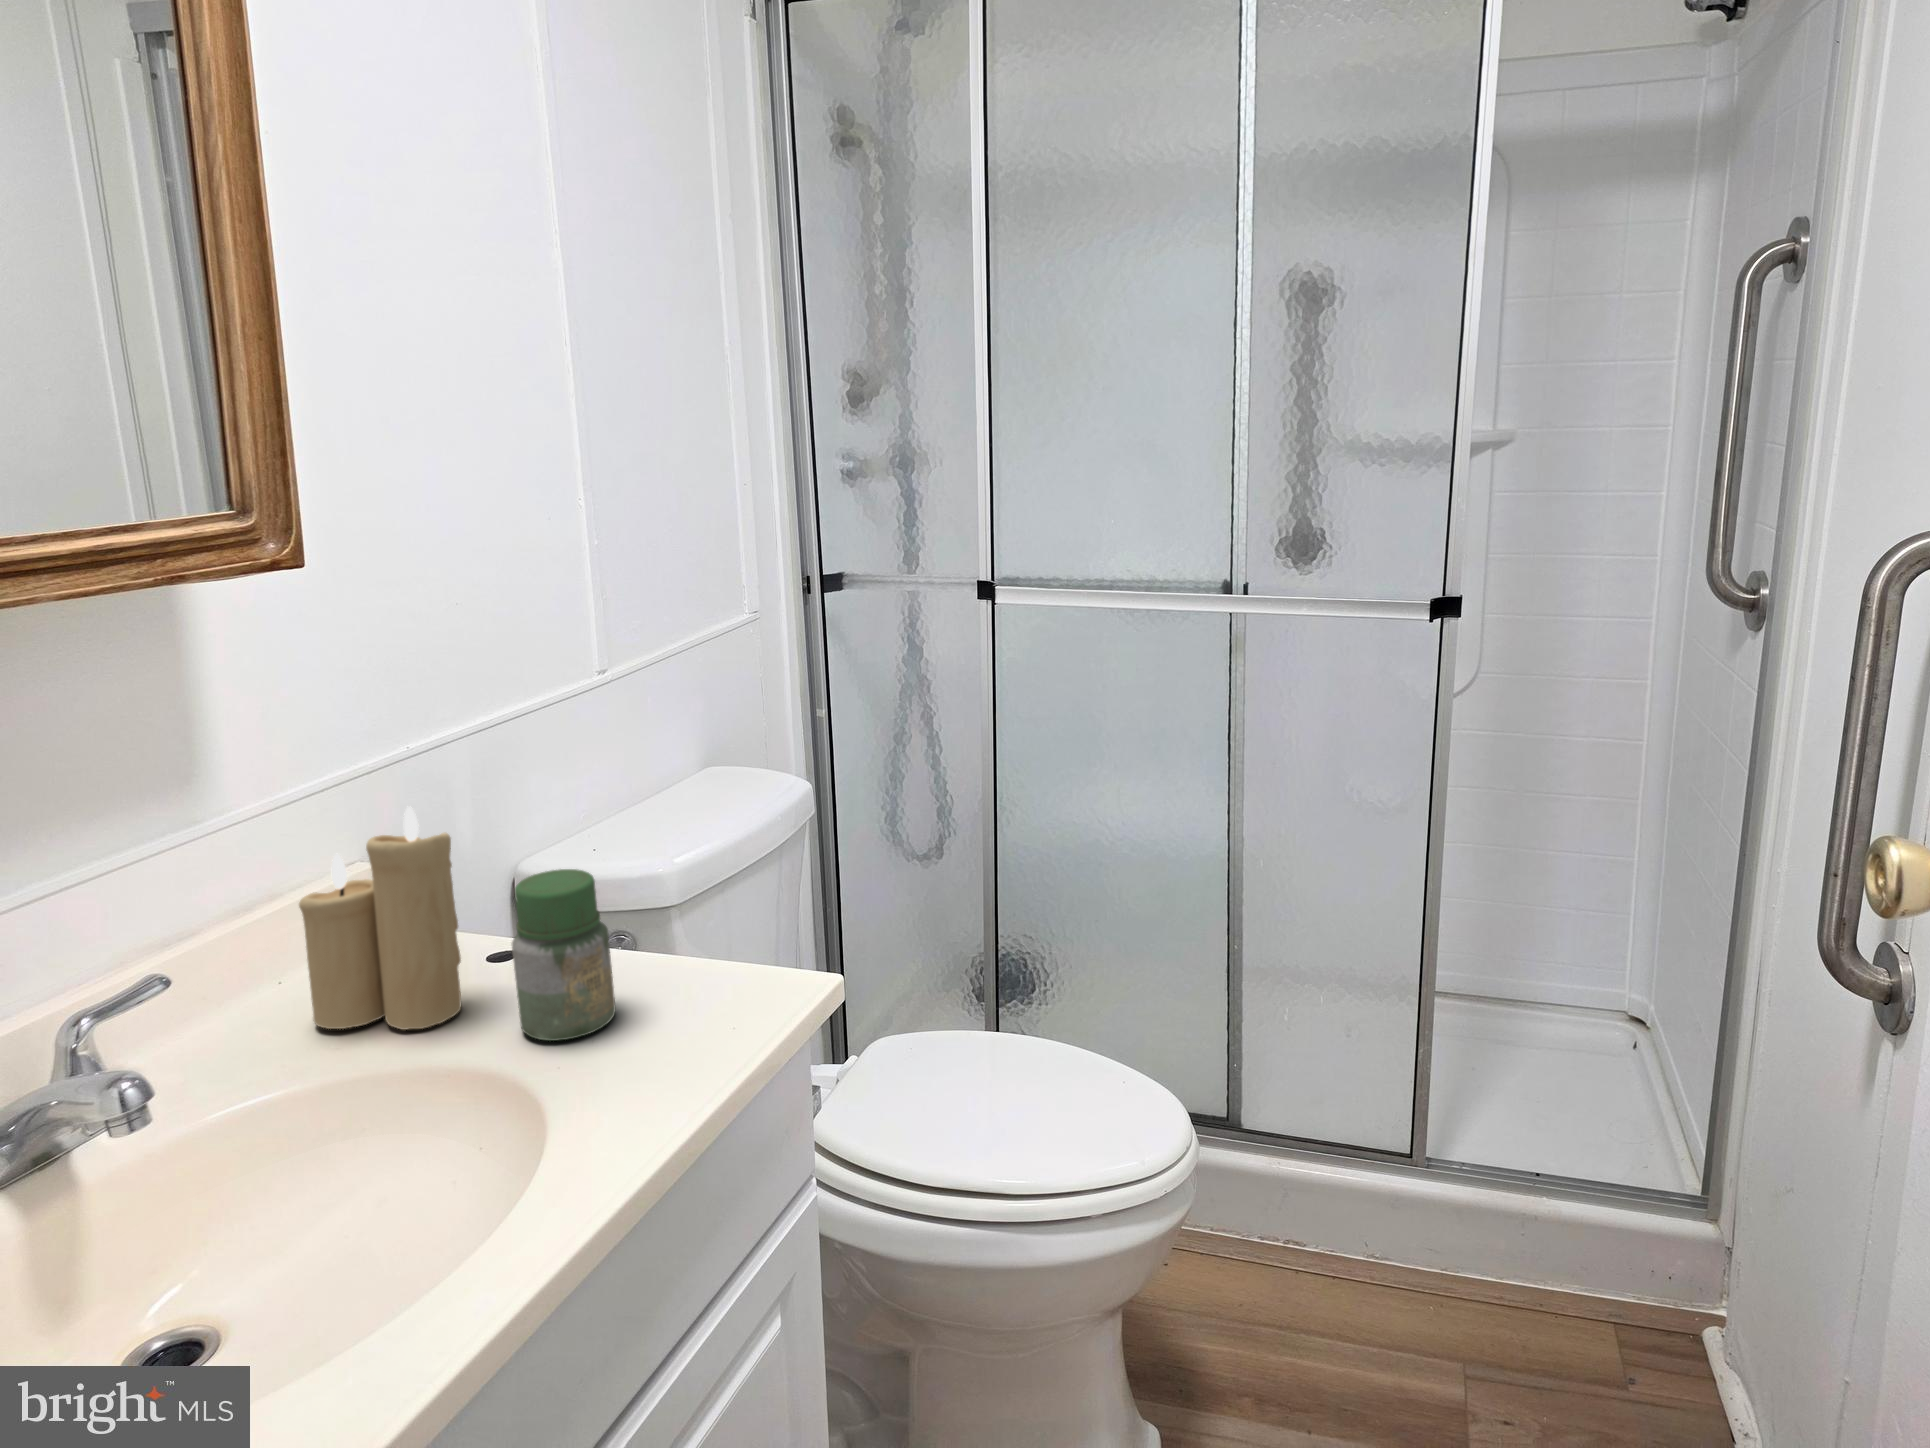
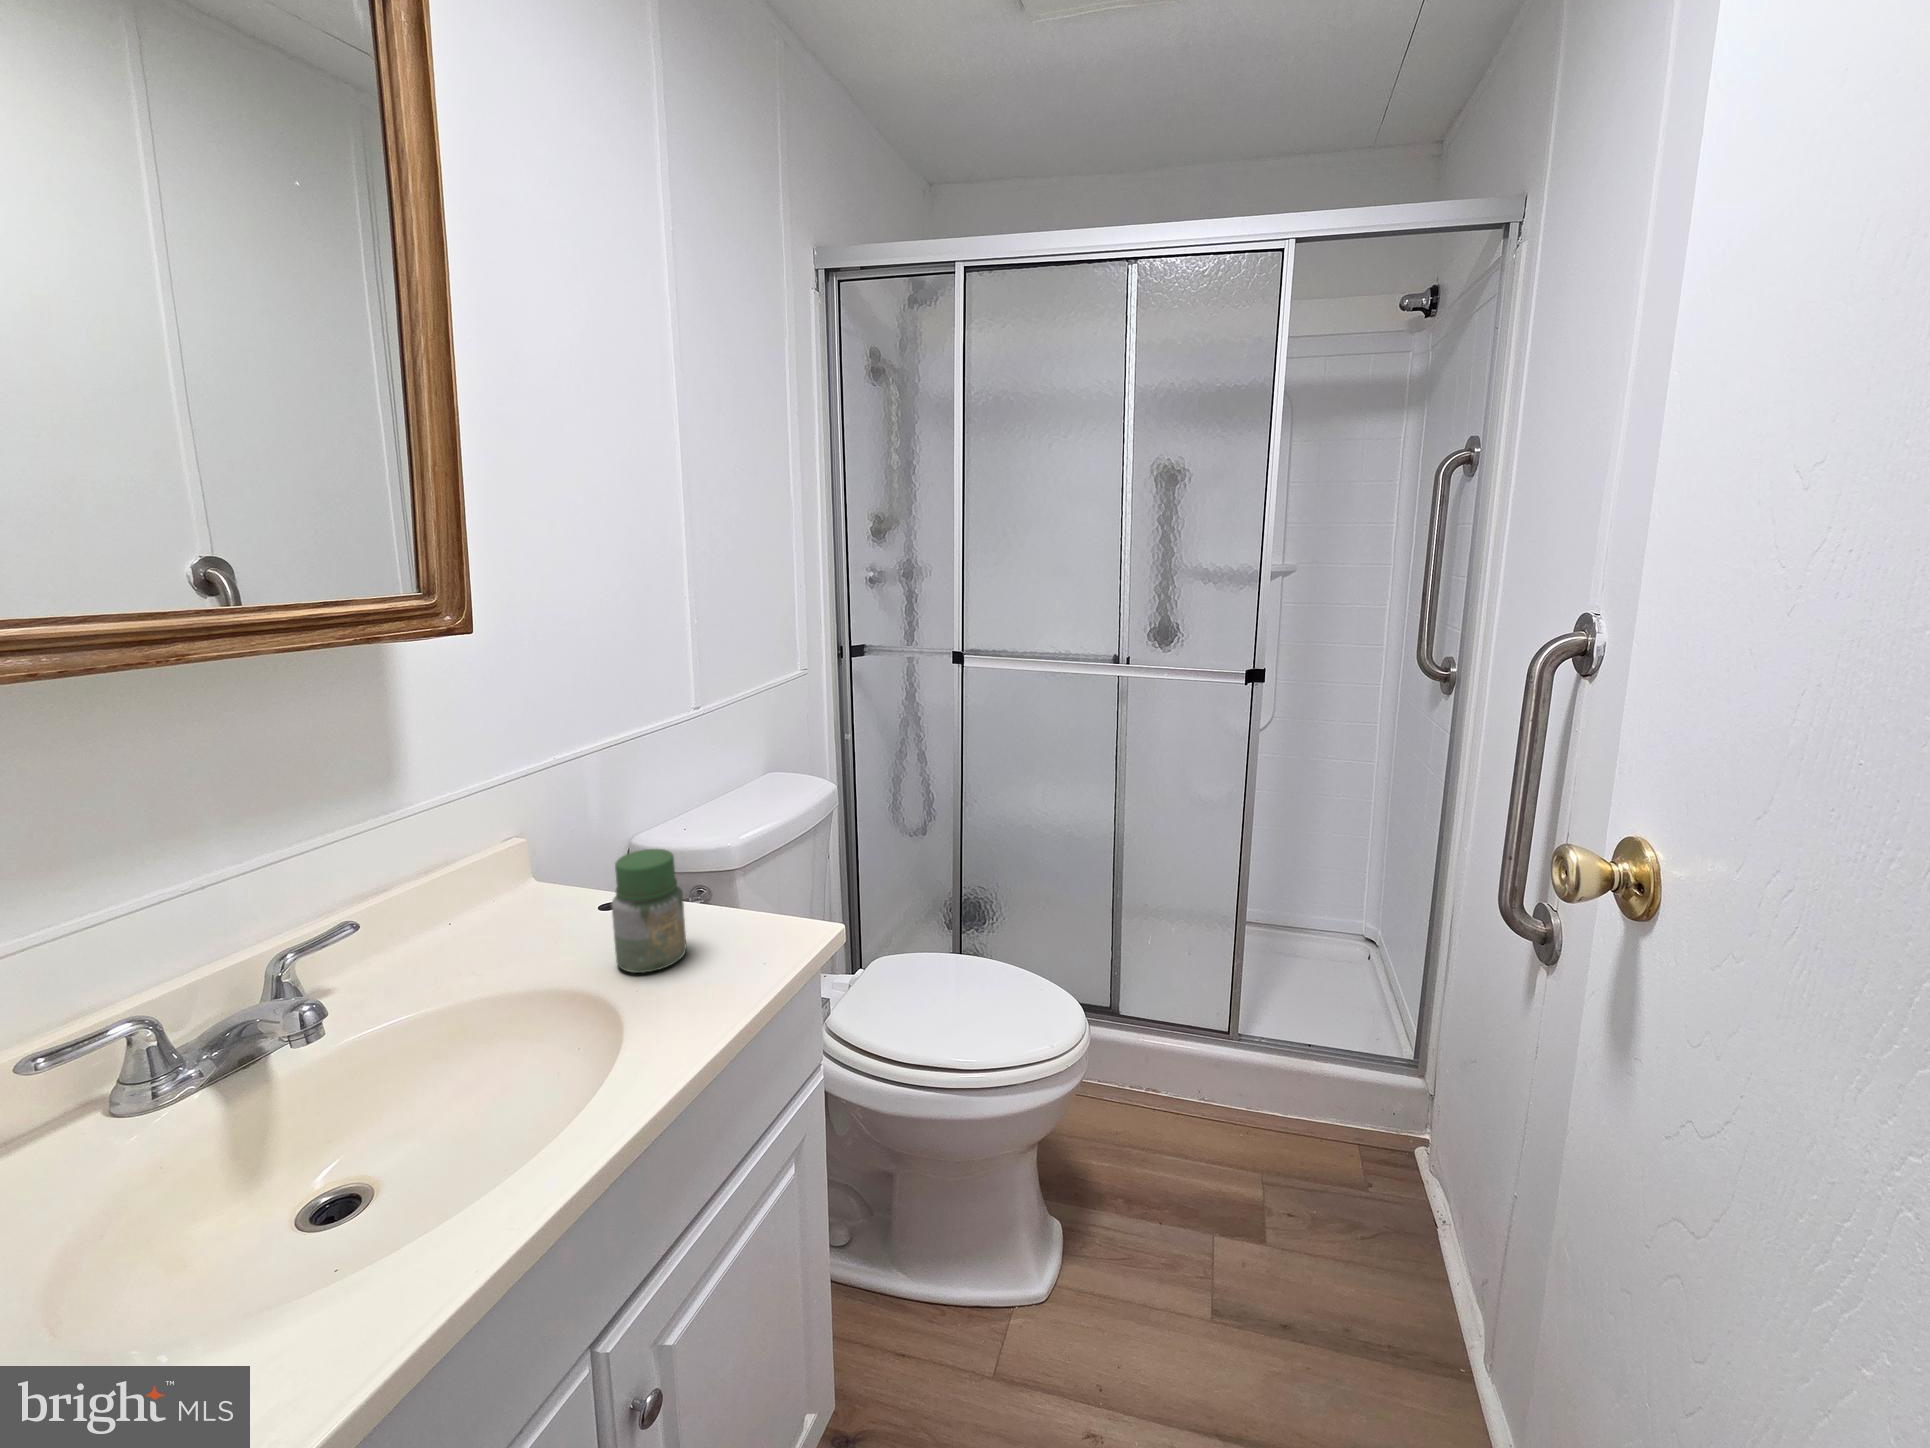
candle: present [299,807,461,1030] -> none [458,803,576,963]

